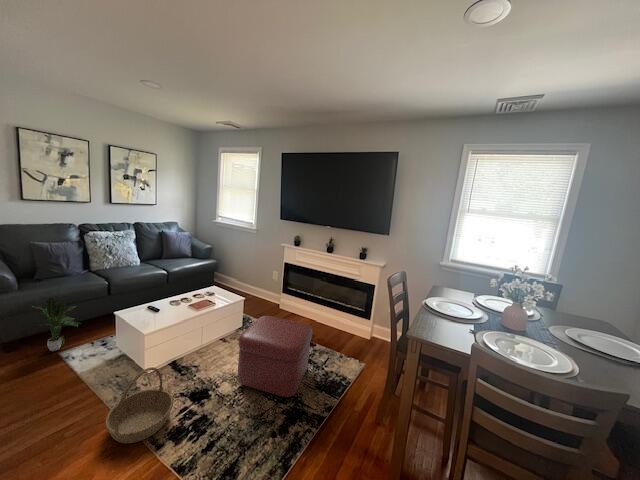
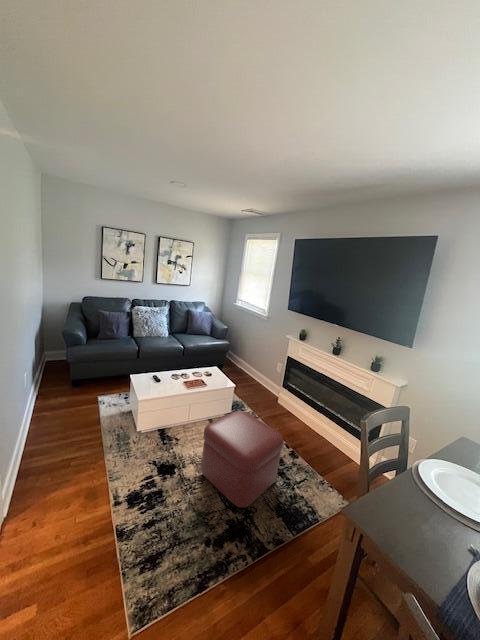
potted plant: present [32,298,81,351] -> none [87,354,116,394]
basket: present [105,367,173,443] -> none [90,432,142,491]

